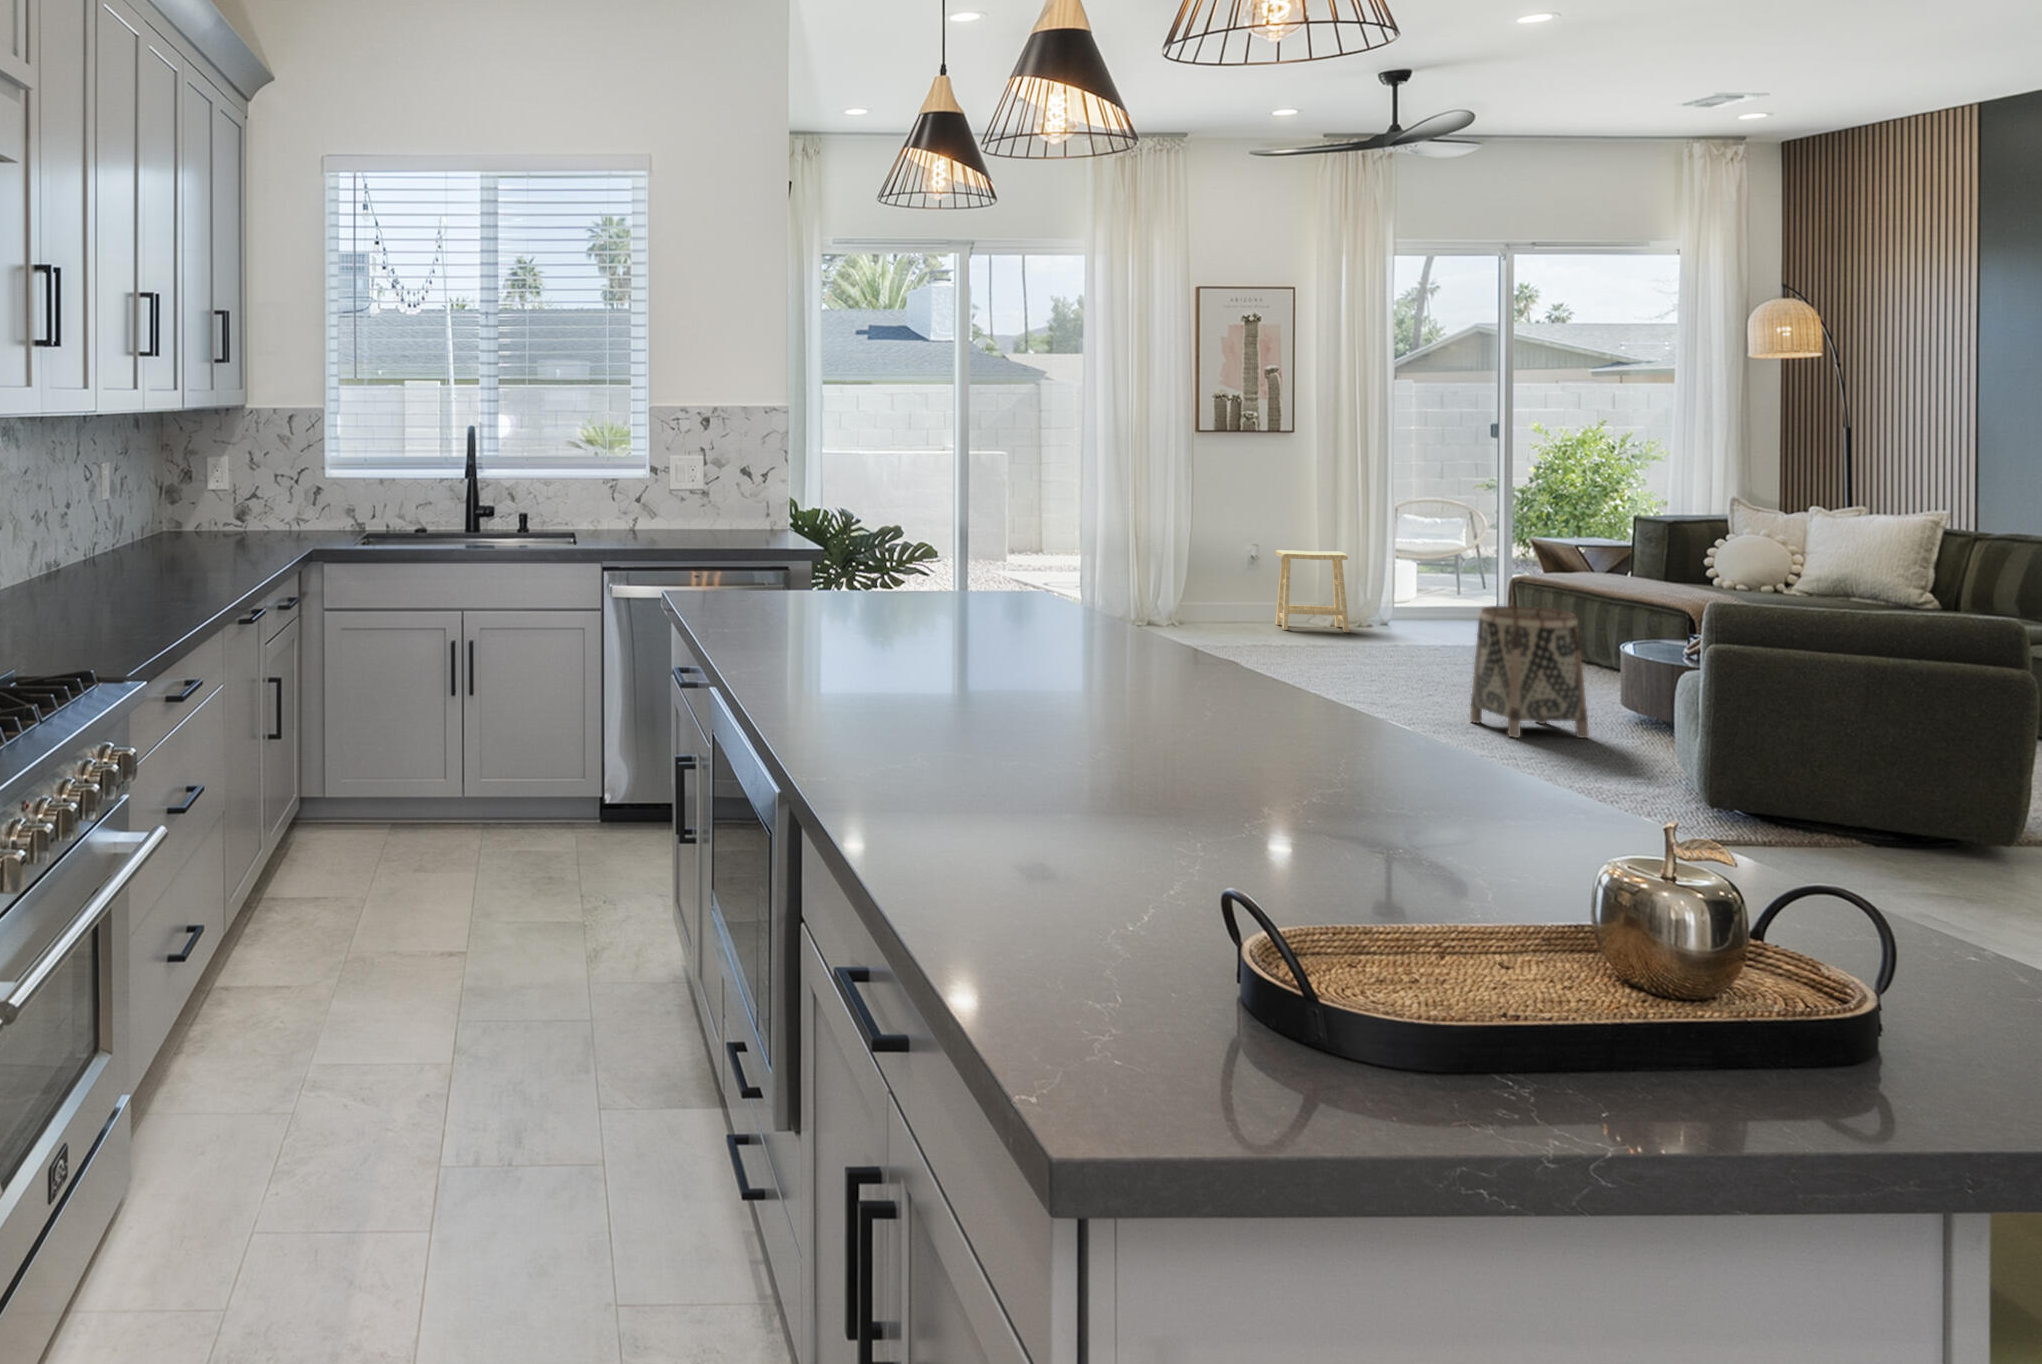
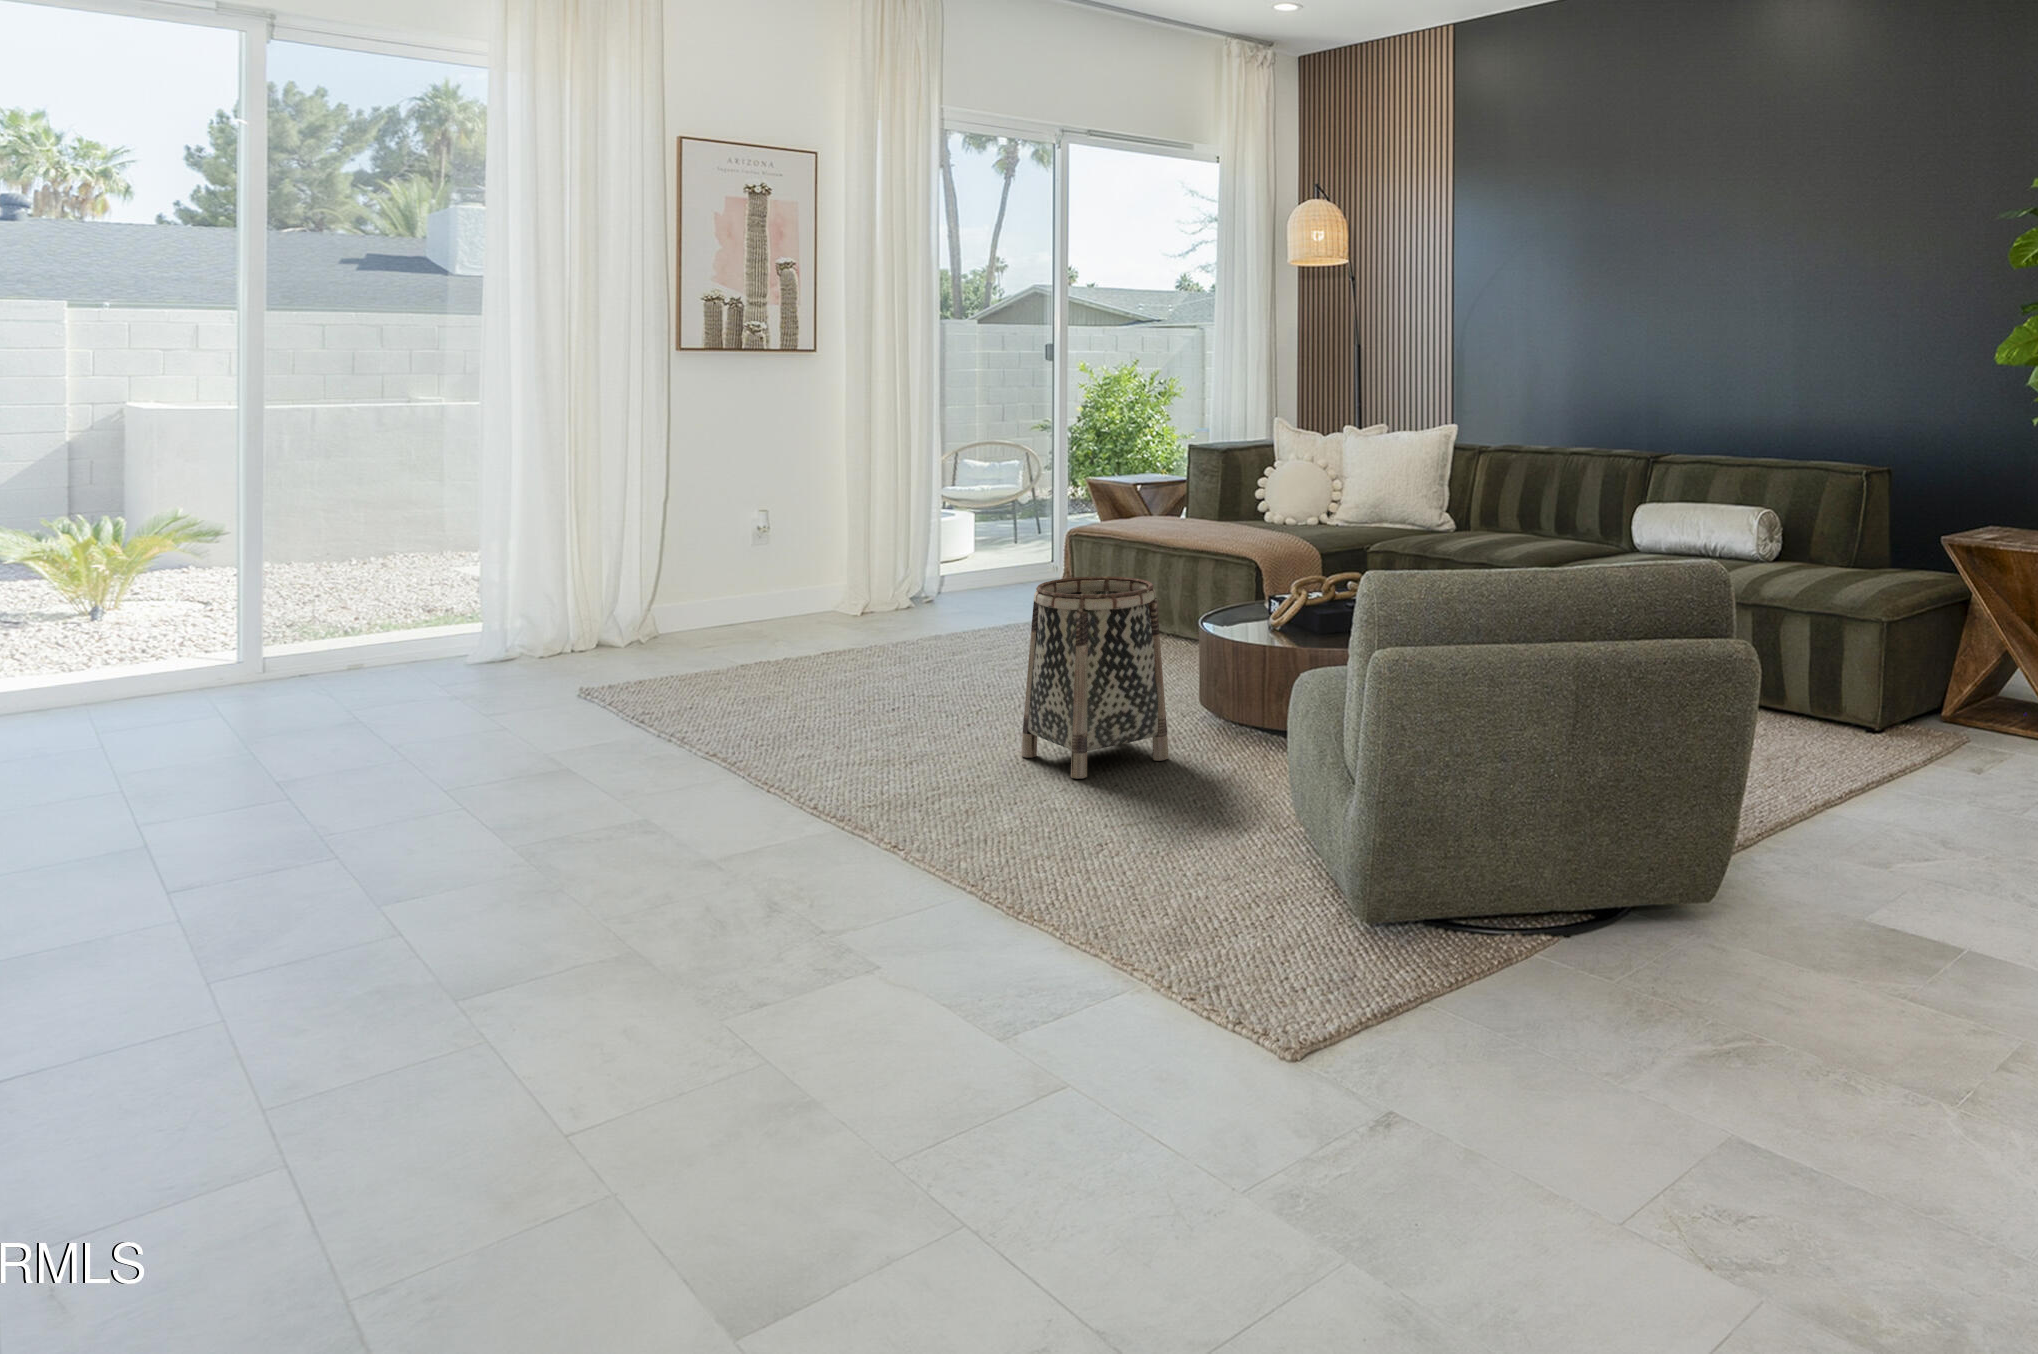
footstool: present [1276,550,1349,632] -> none [789,507,881,621]

